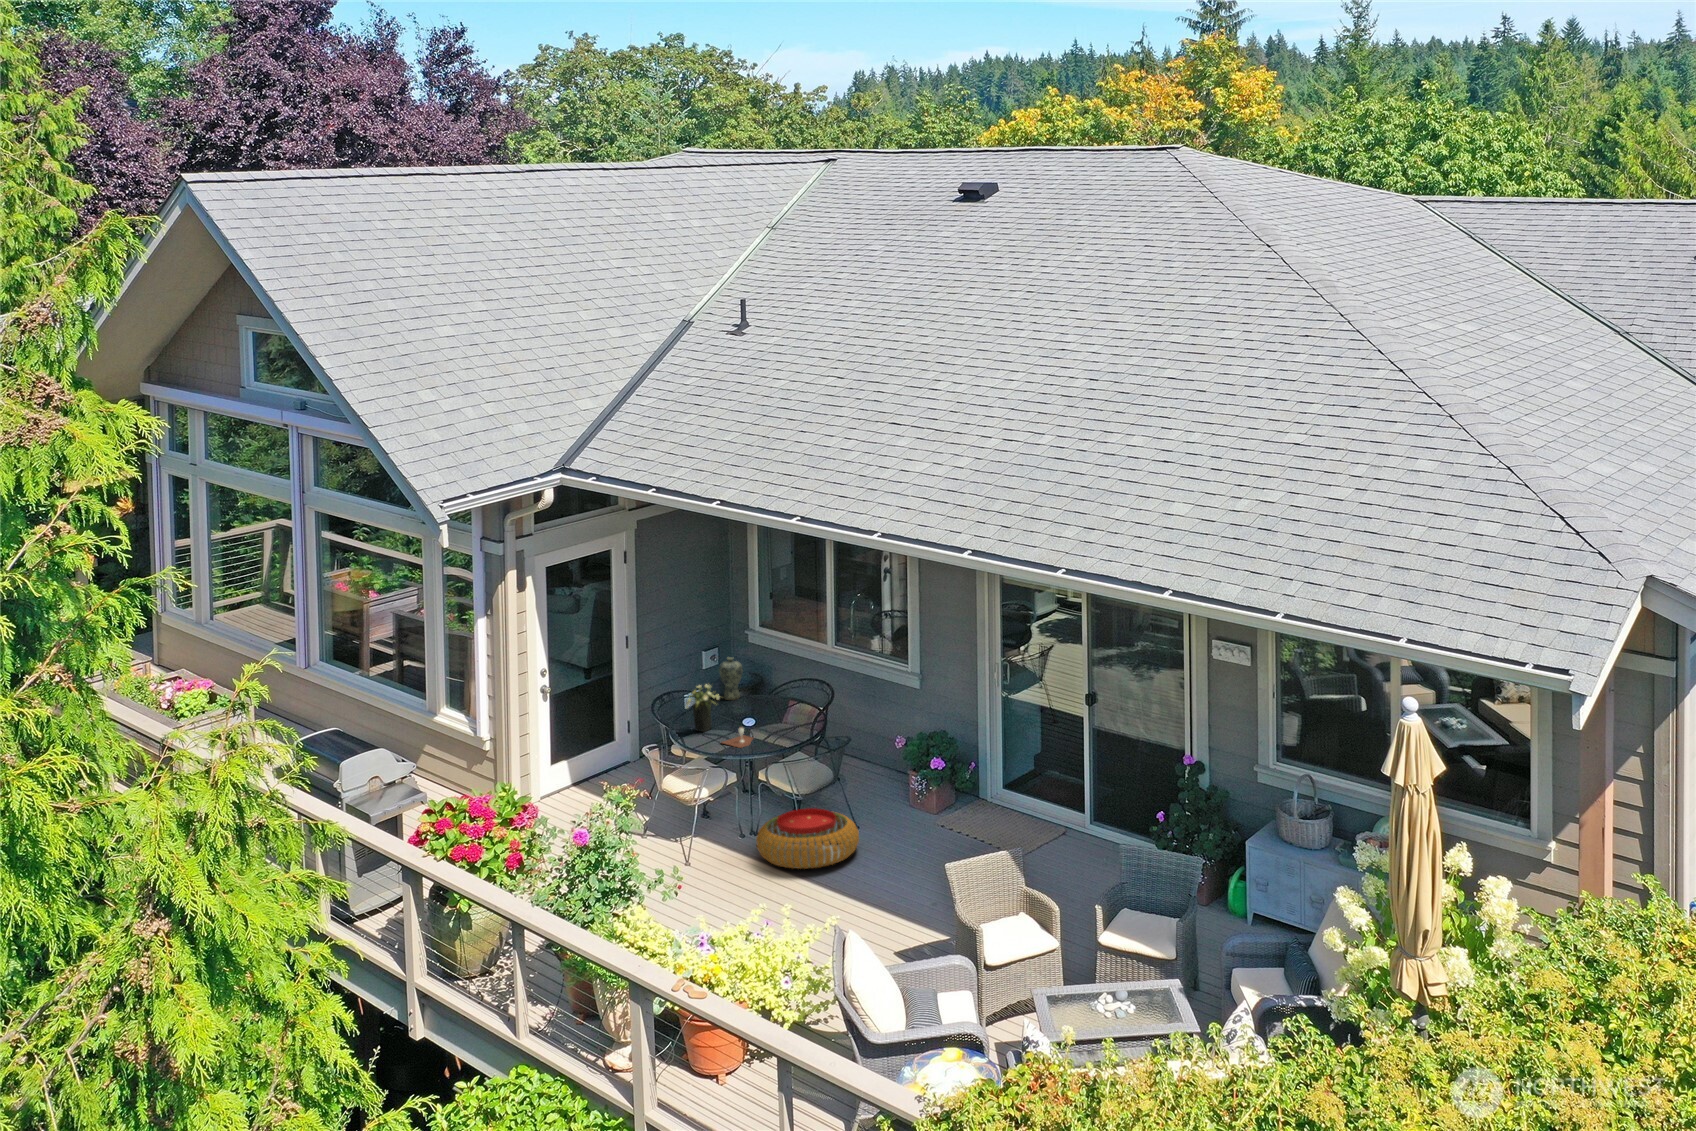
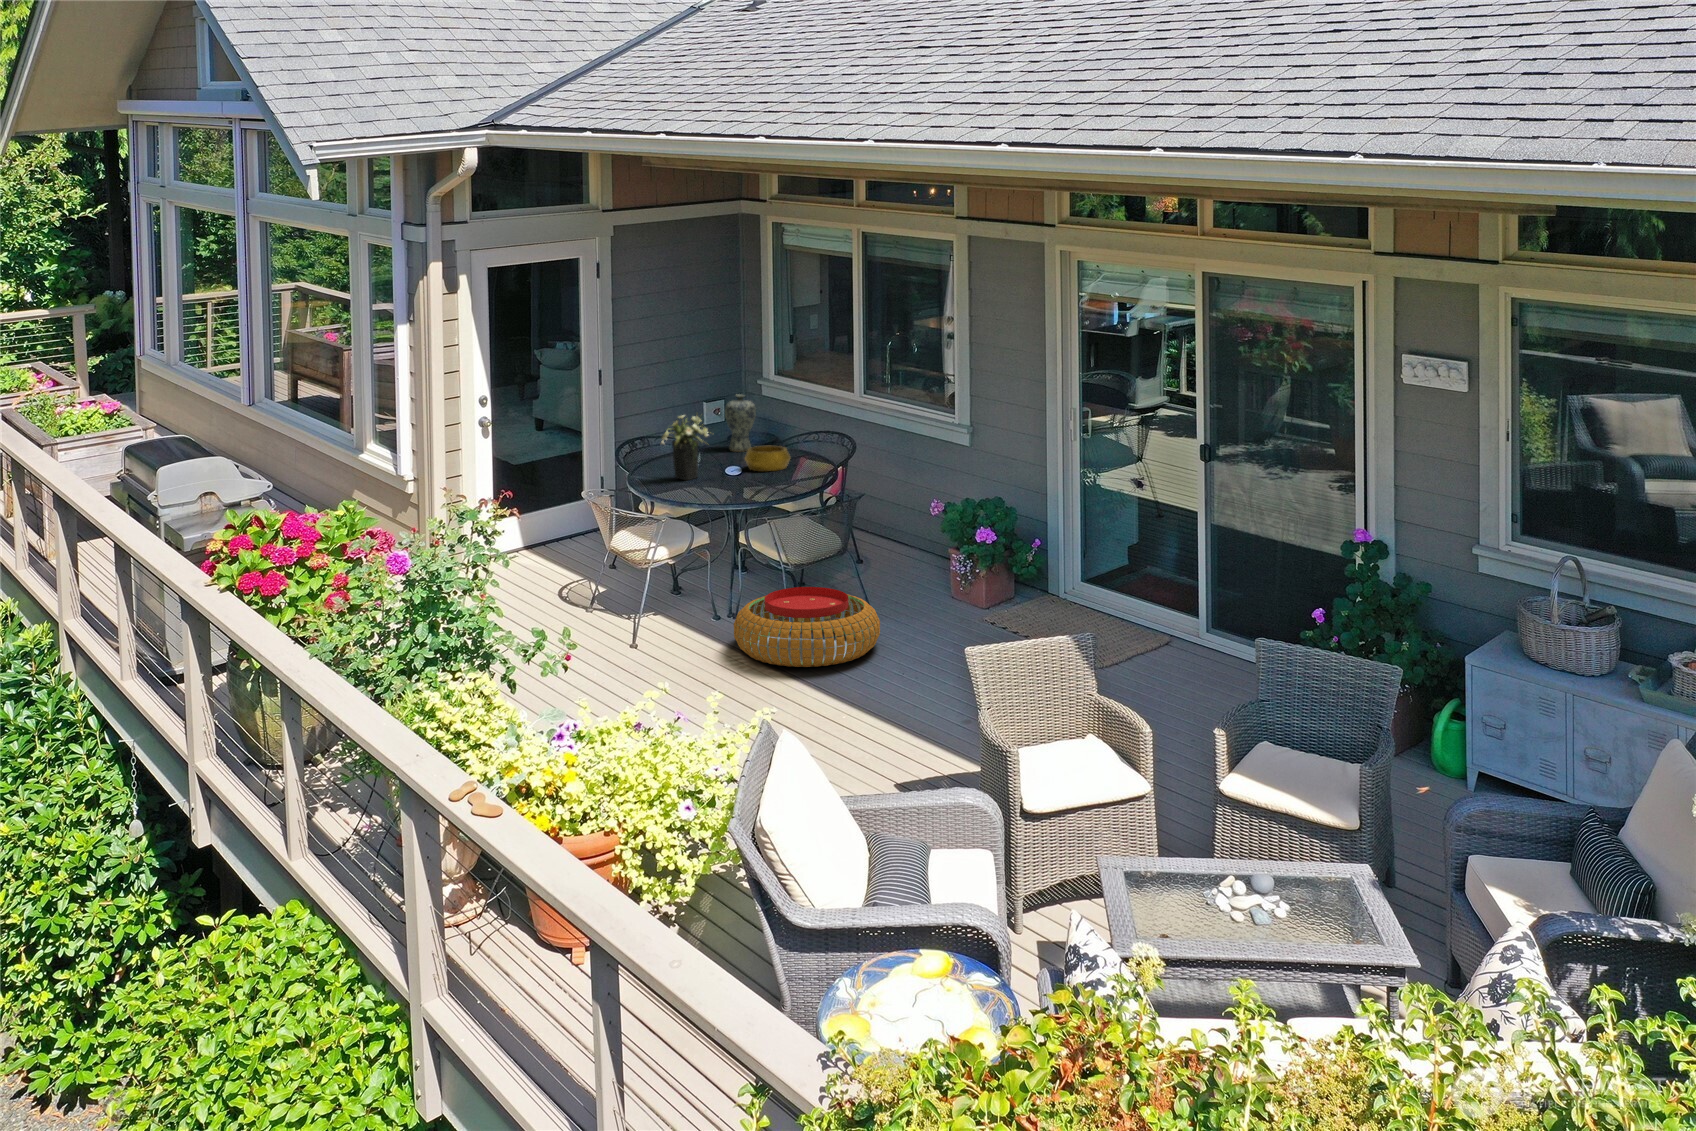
decorative bowl: none [743,699,777,720] -> present [745,446,790,471]
wine glass: present [723,727,753,748] -> none [700,471,761,498]

